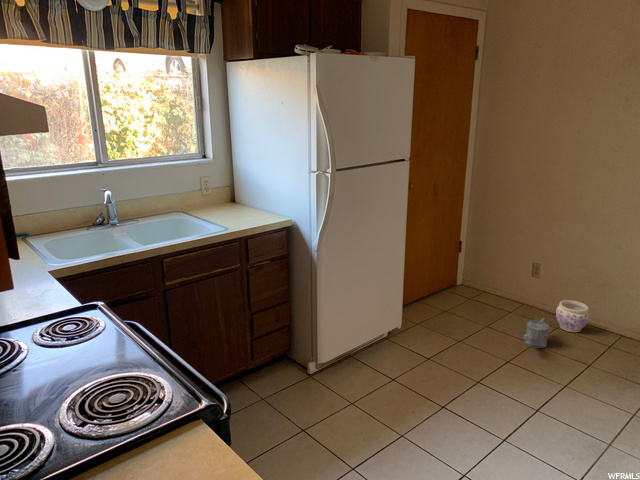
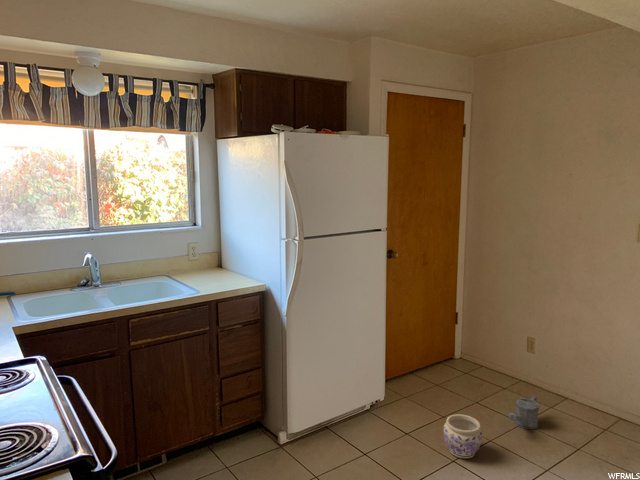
planter: present [556,300,590,333] -> present [444,414,483,459]

